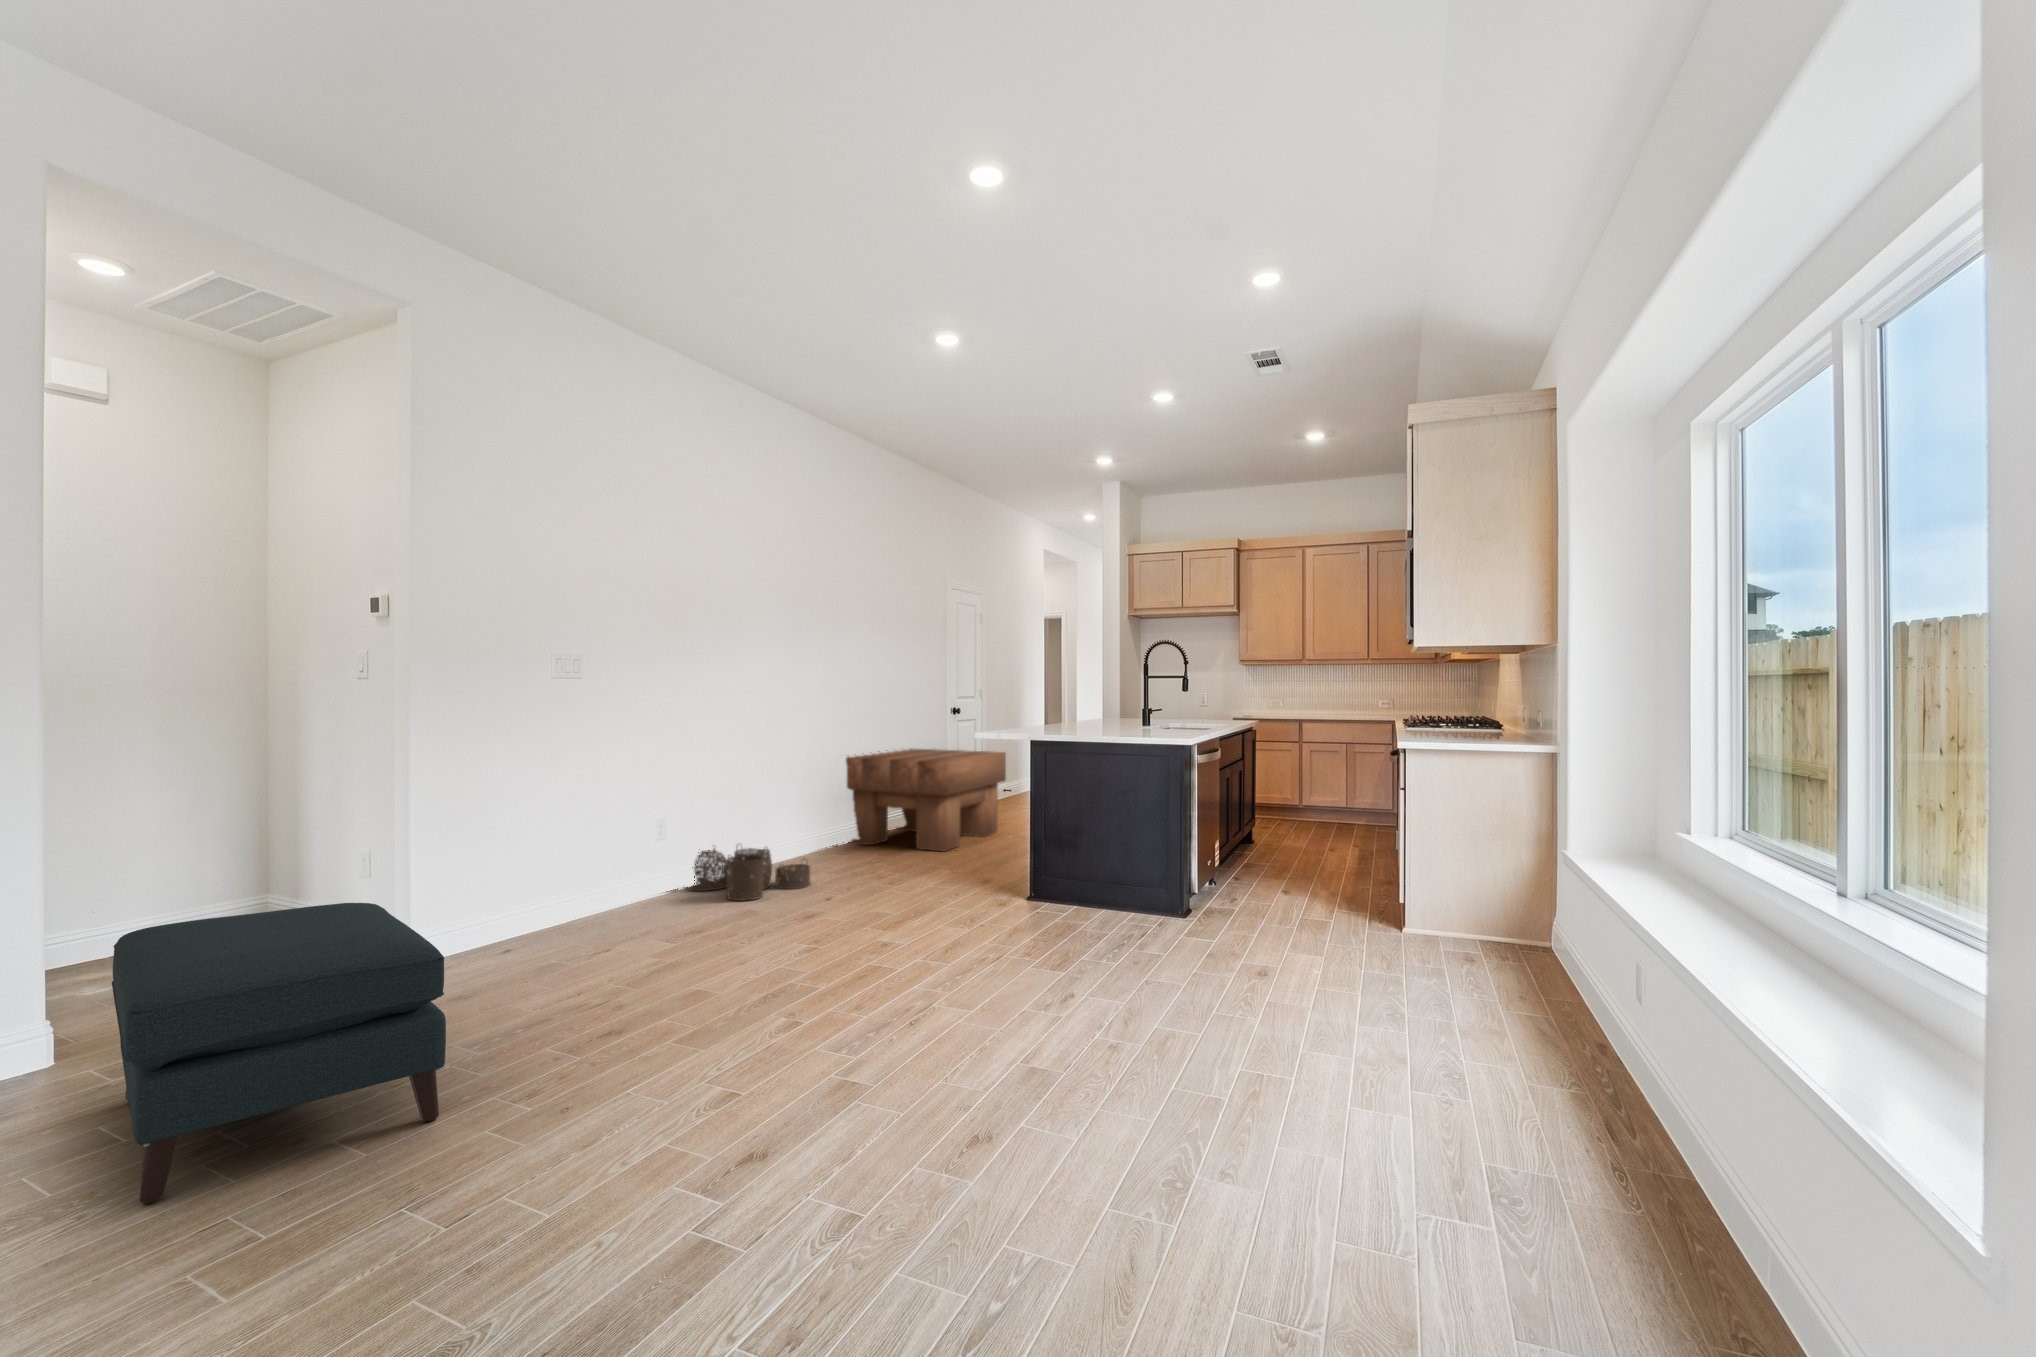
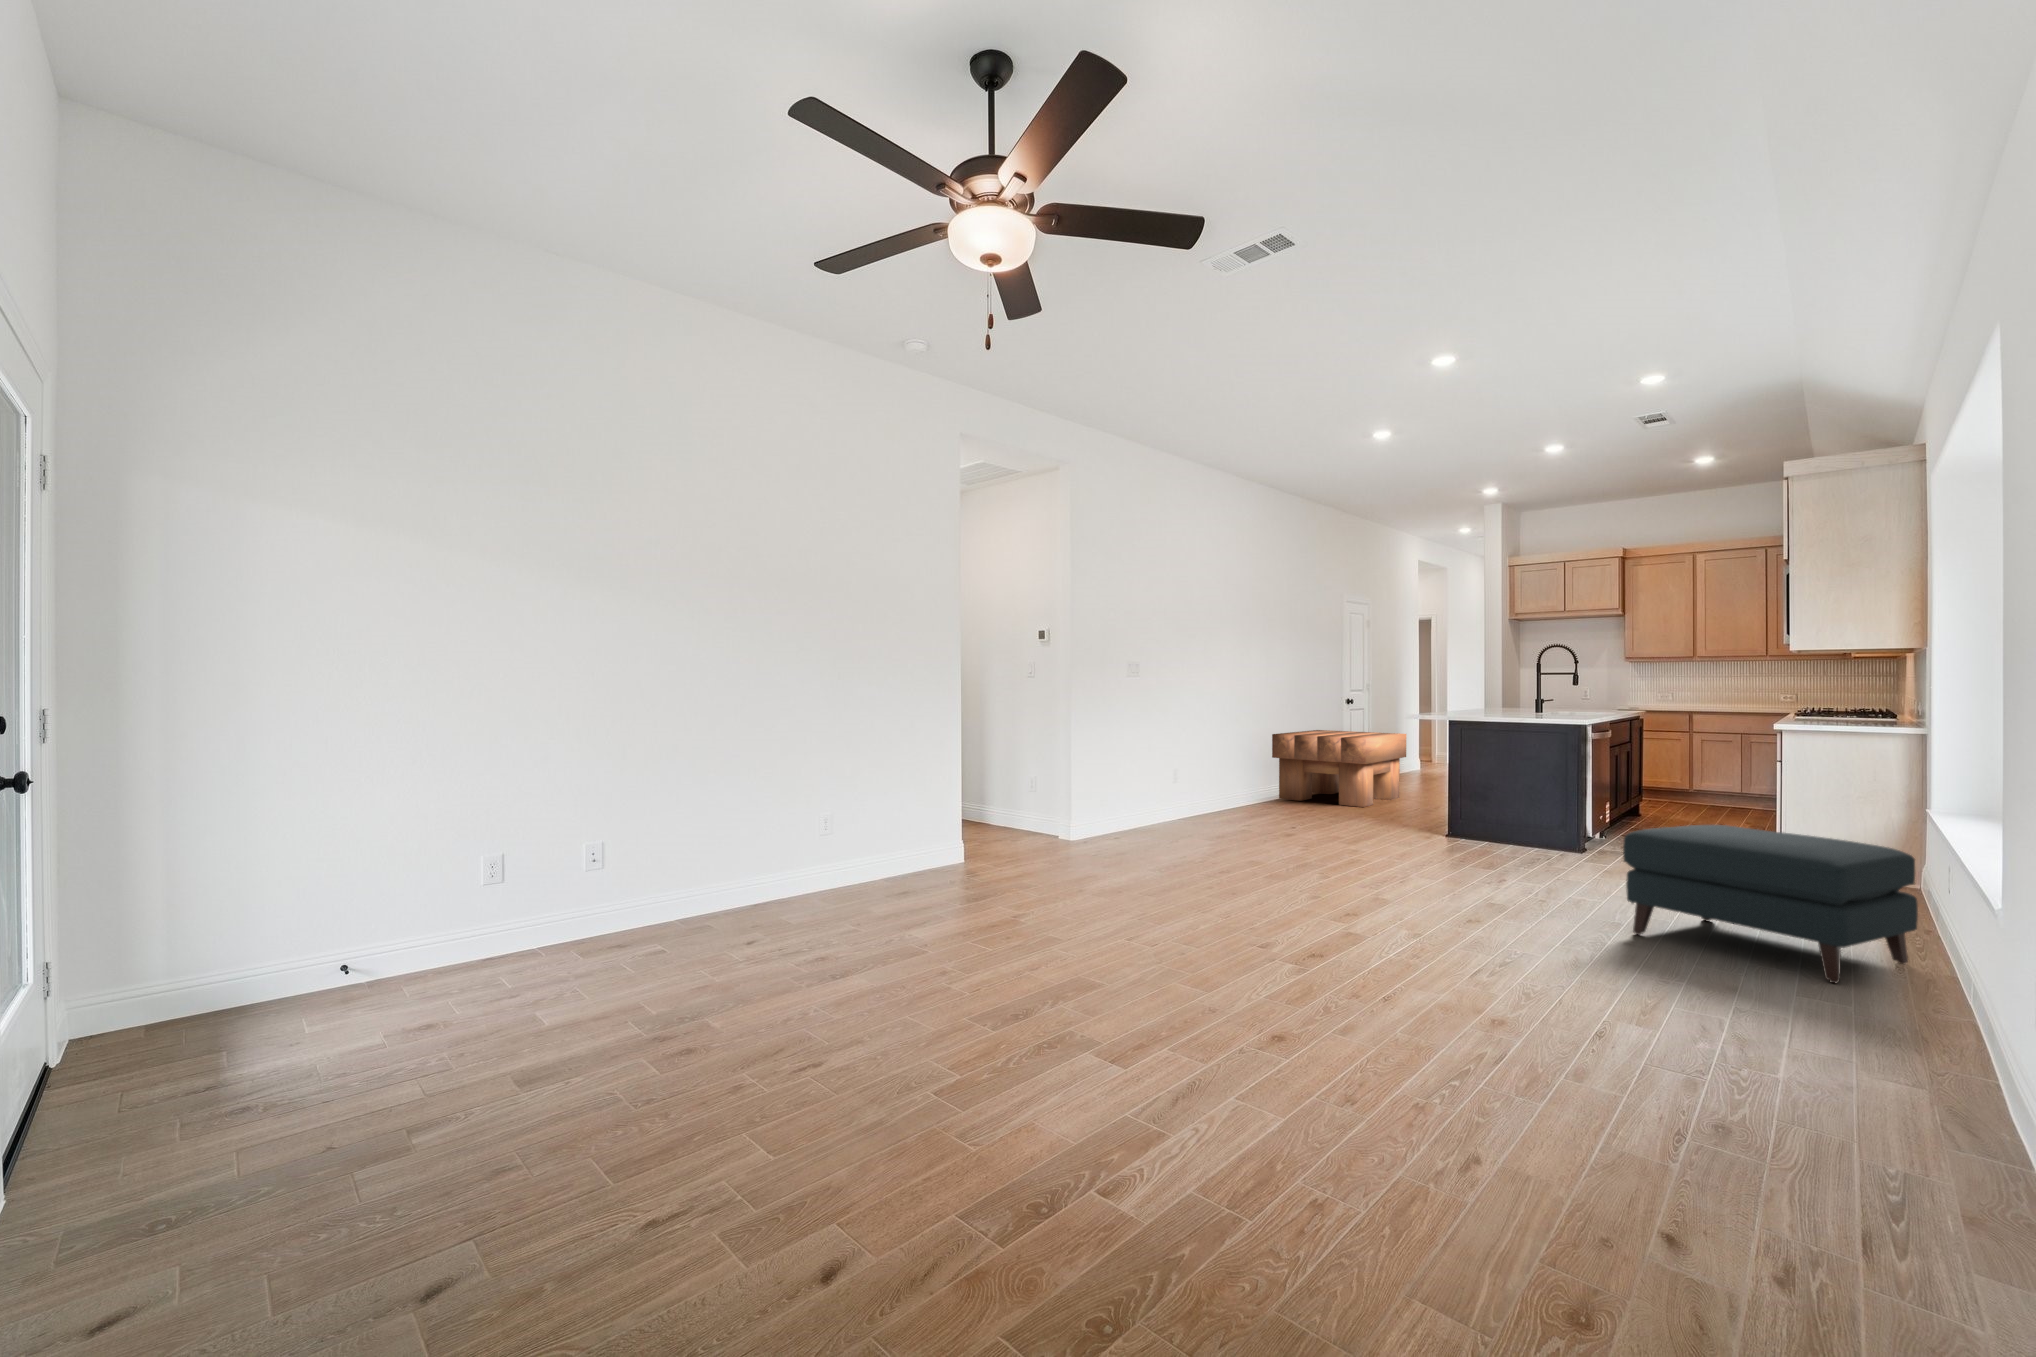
woven basket: present [685,848,810,901] -> none [1187,789,1275,826]
ottoman: present [112,903,446,1204] -> present [1623,825,1918,983]

